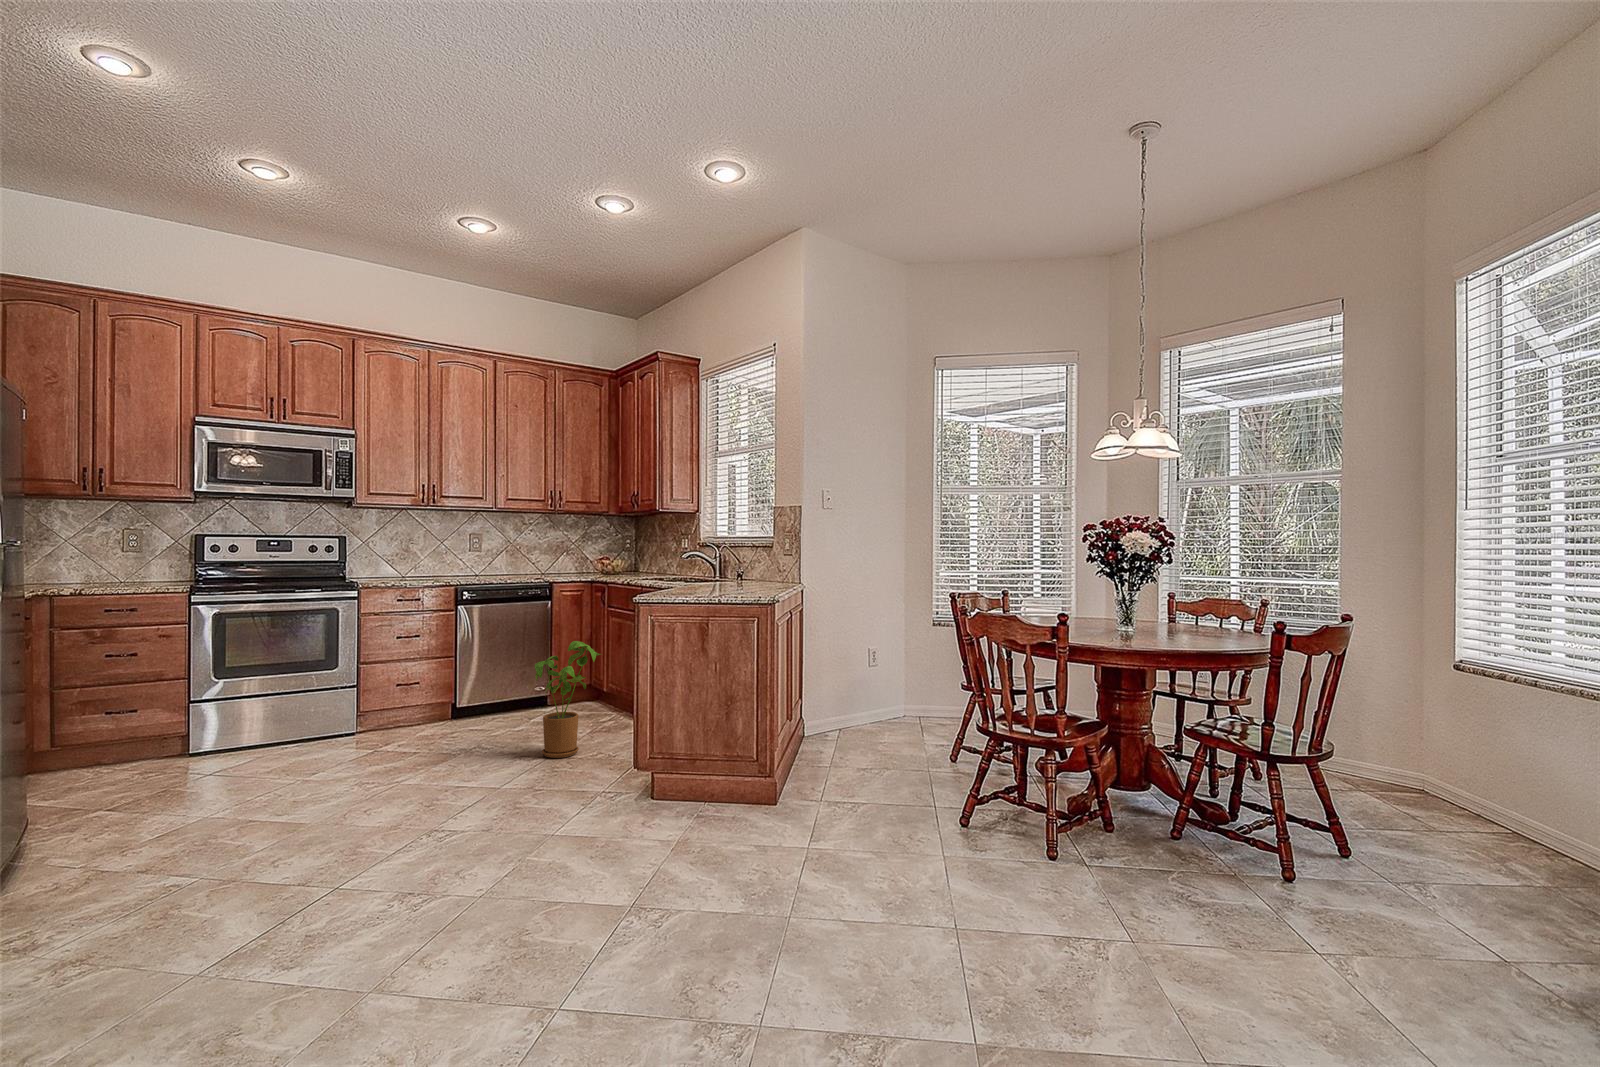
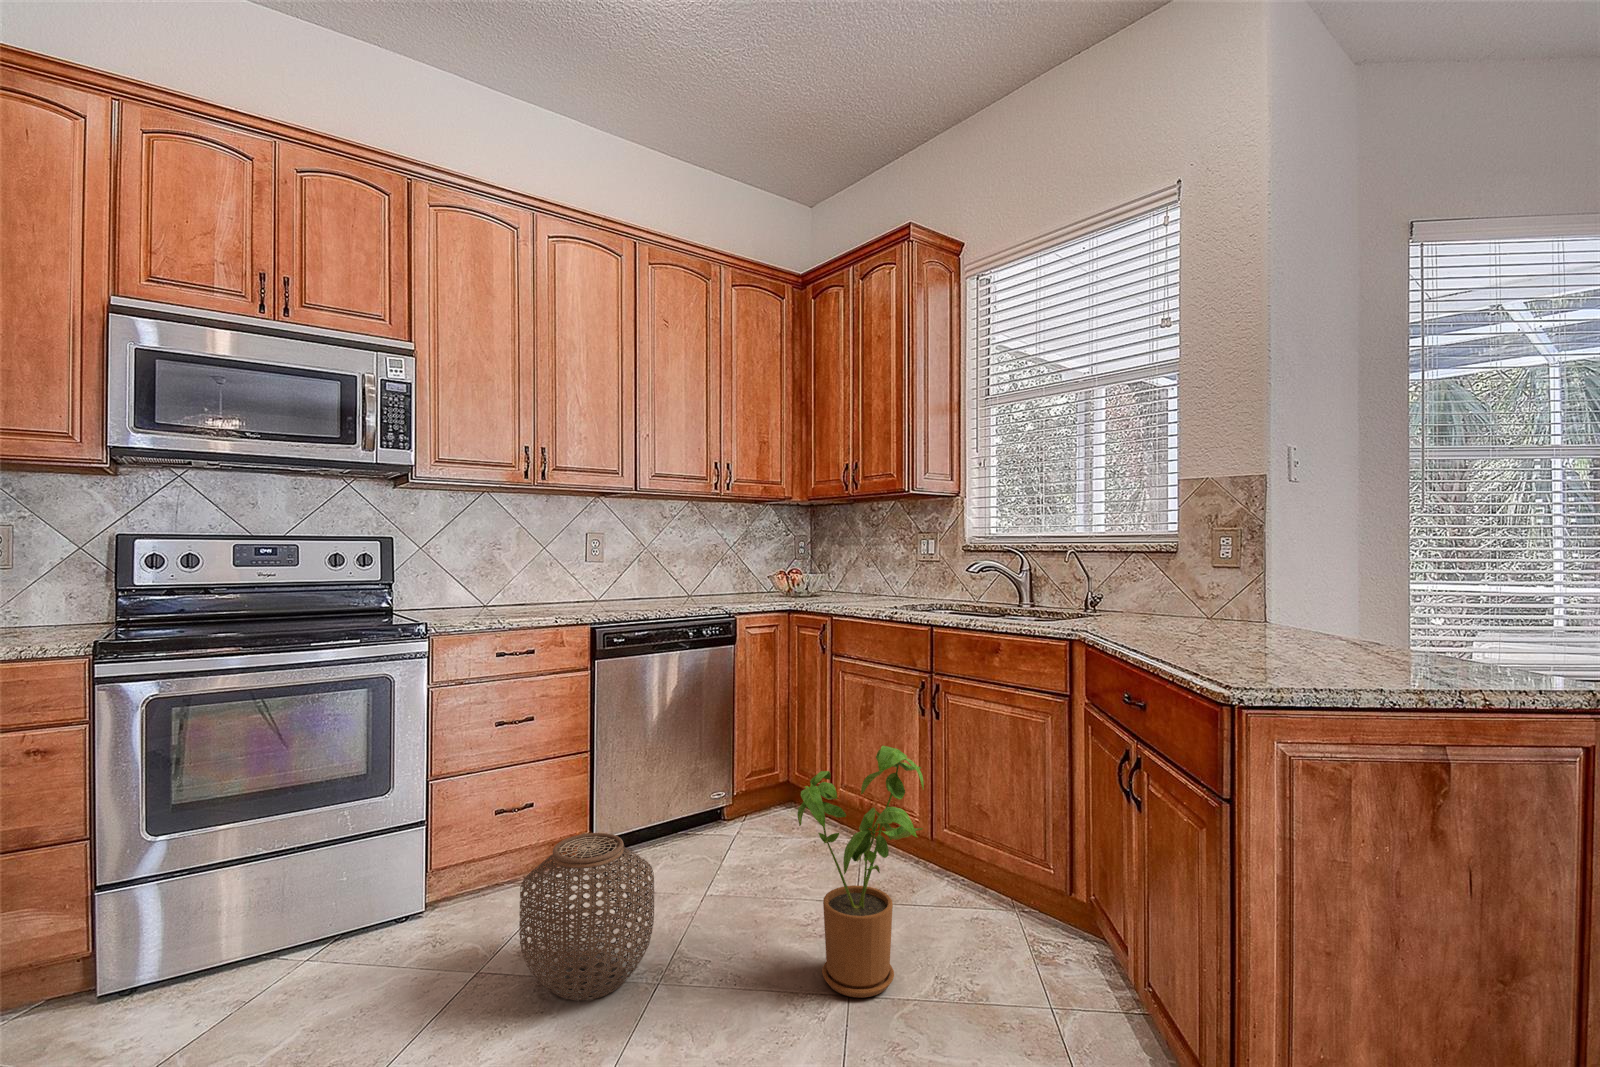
woven basket: none [393,685,464,758] -> present [519,833,654,1001]

